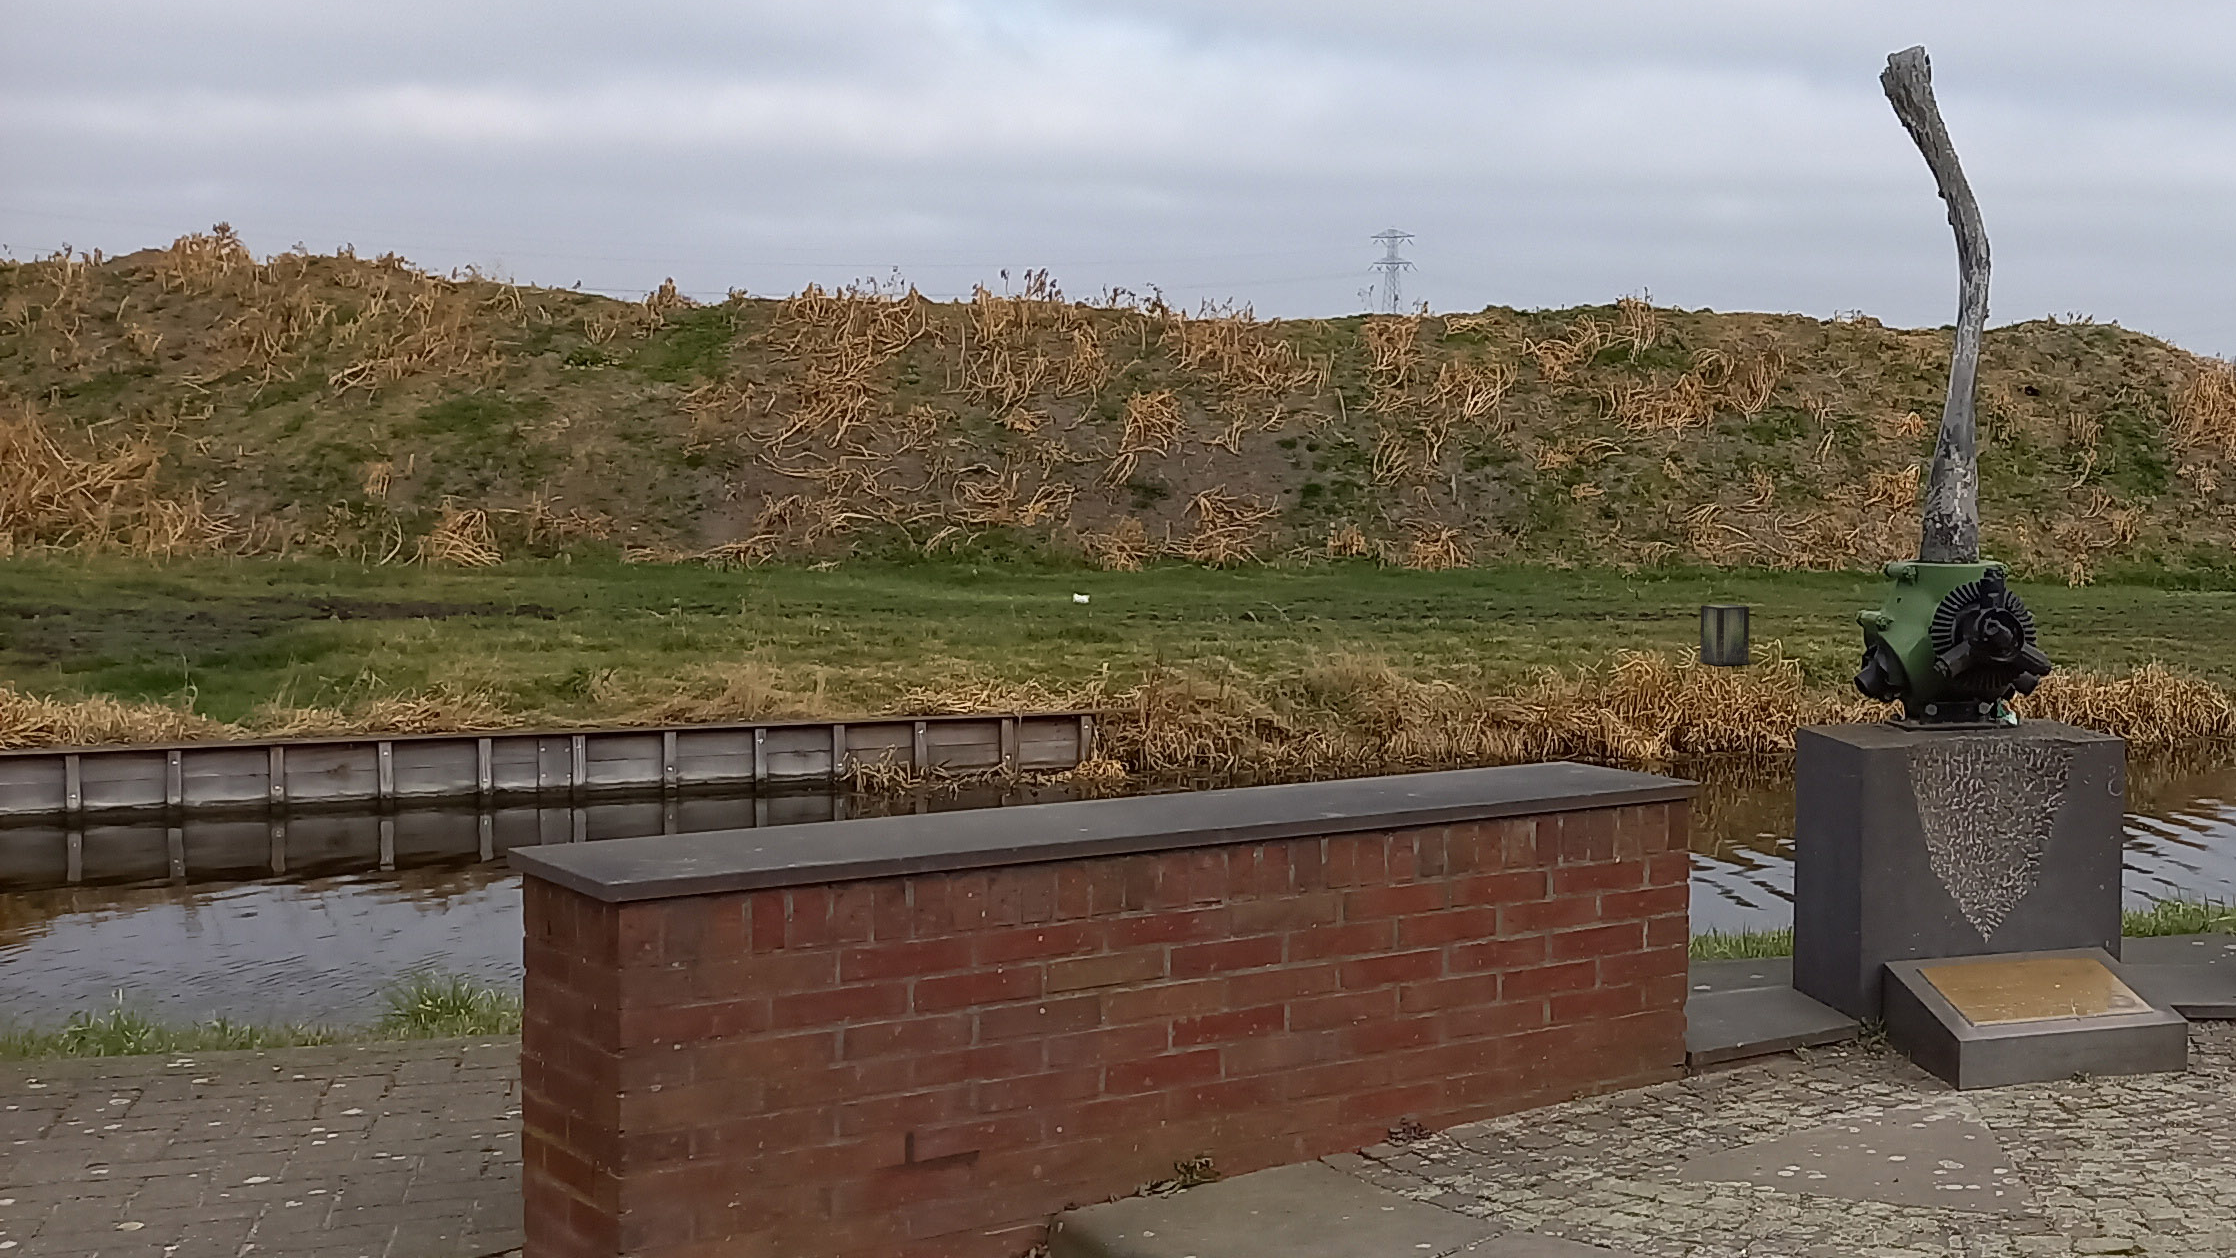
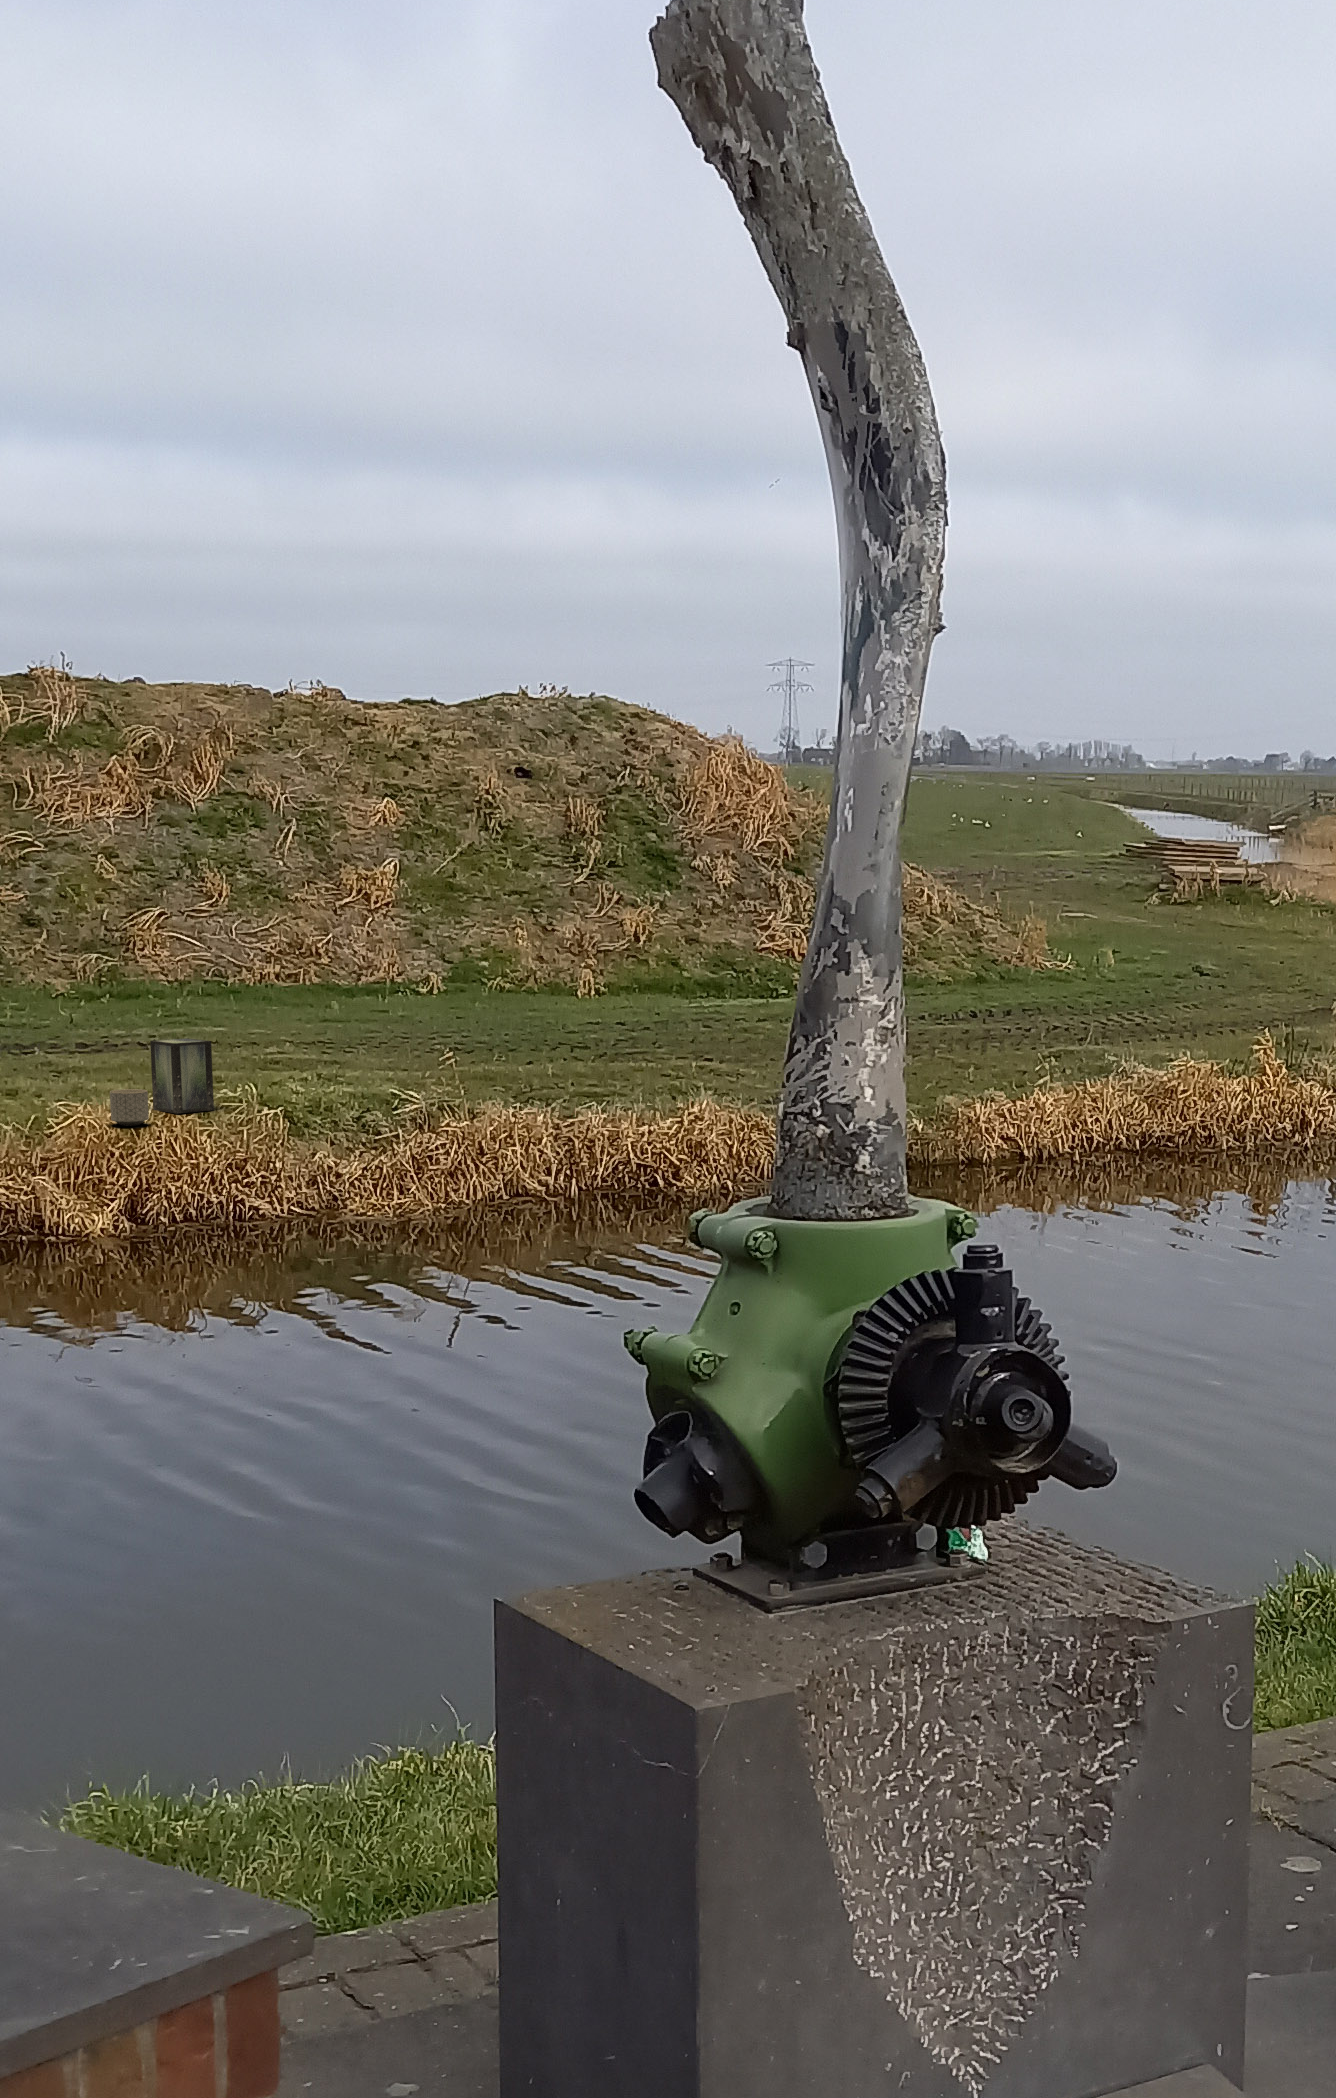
planter: none [1667,643,1696,673] -> present [110,1089,149,1126]

